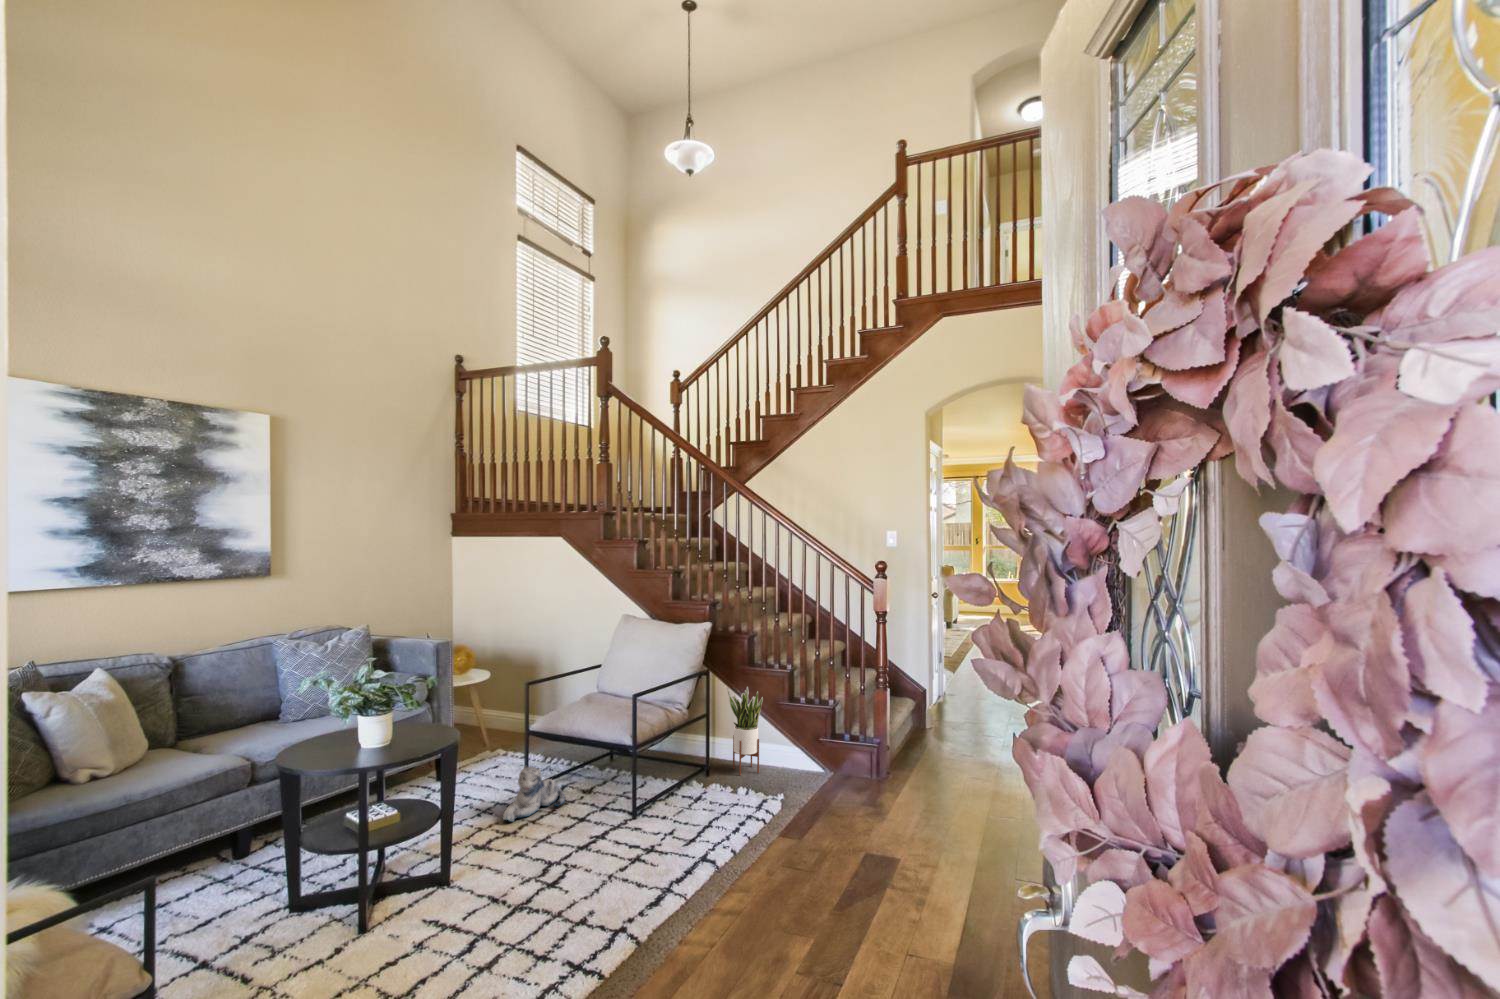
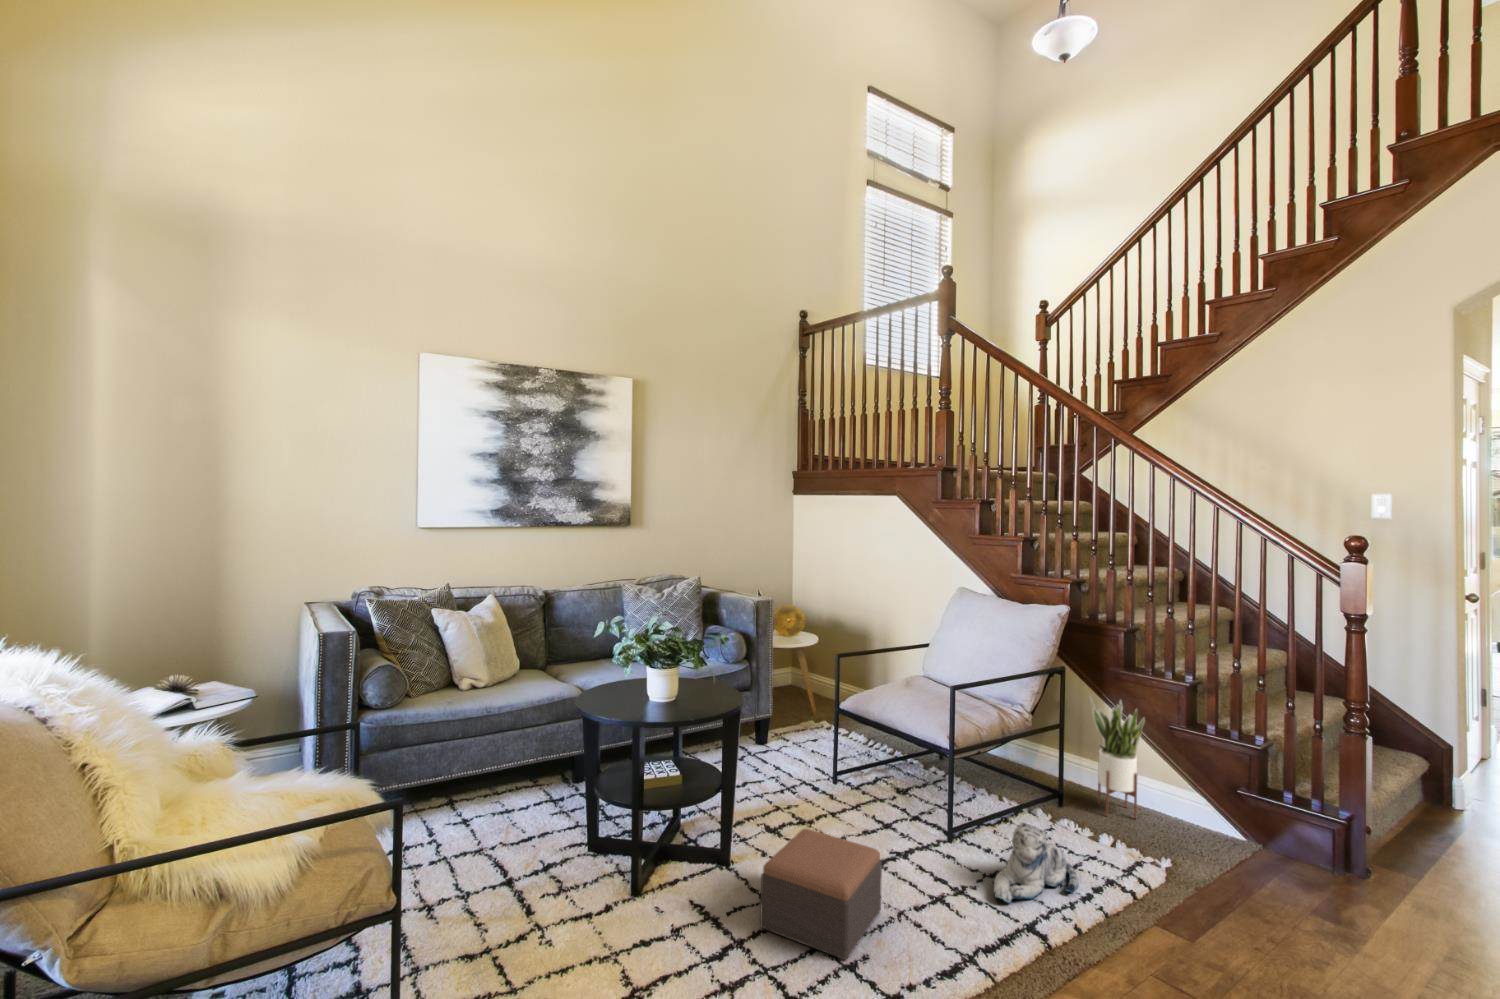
plush toy: present [503,766,565,821] -> present [994,822,1078,903]
footstool: none [497,829,595,920] -> present [760,829,882,960]

